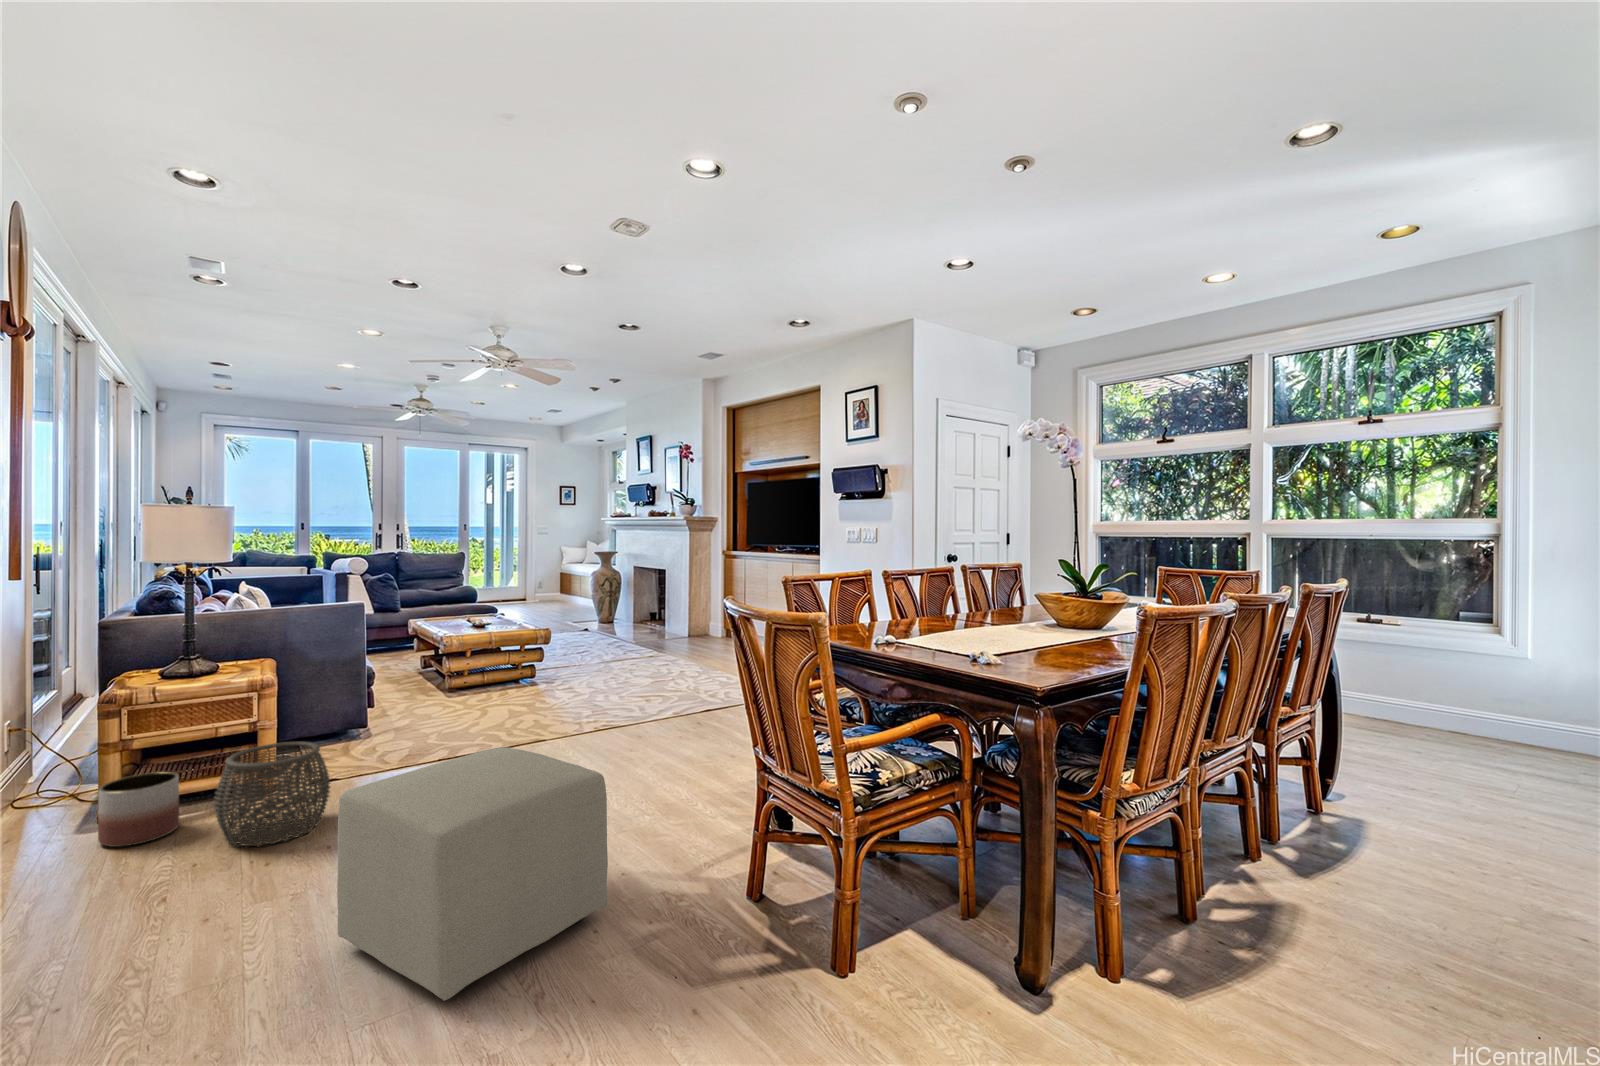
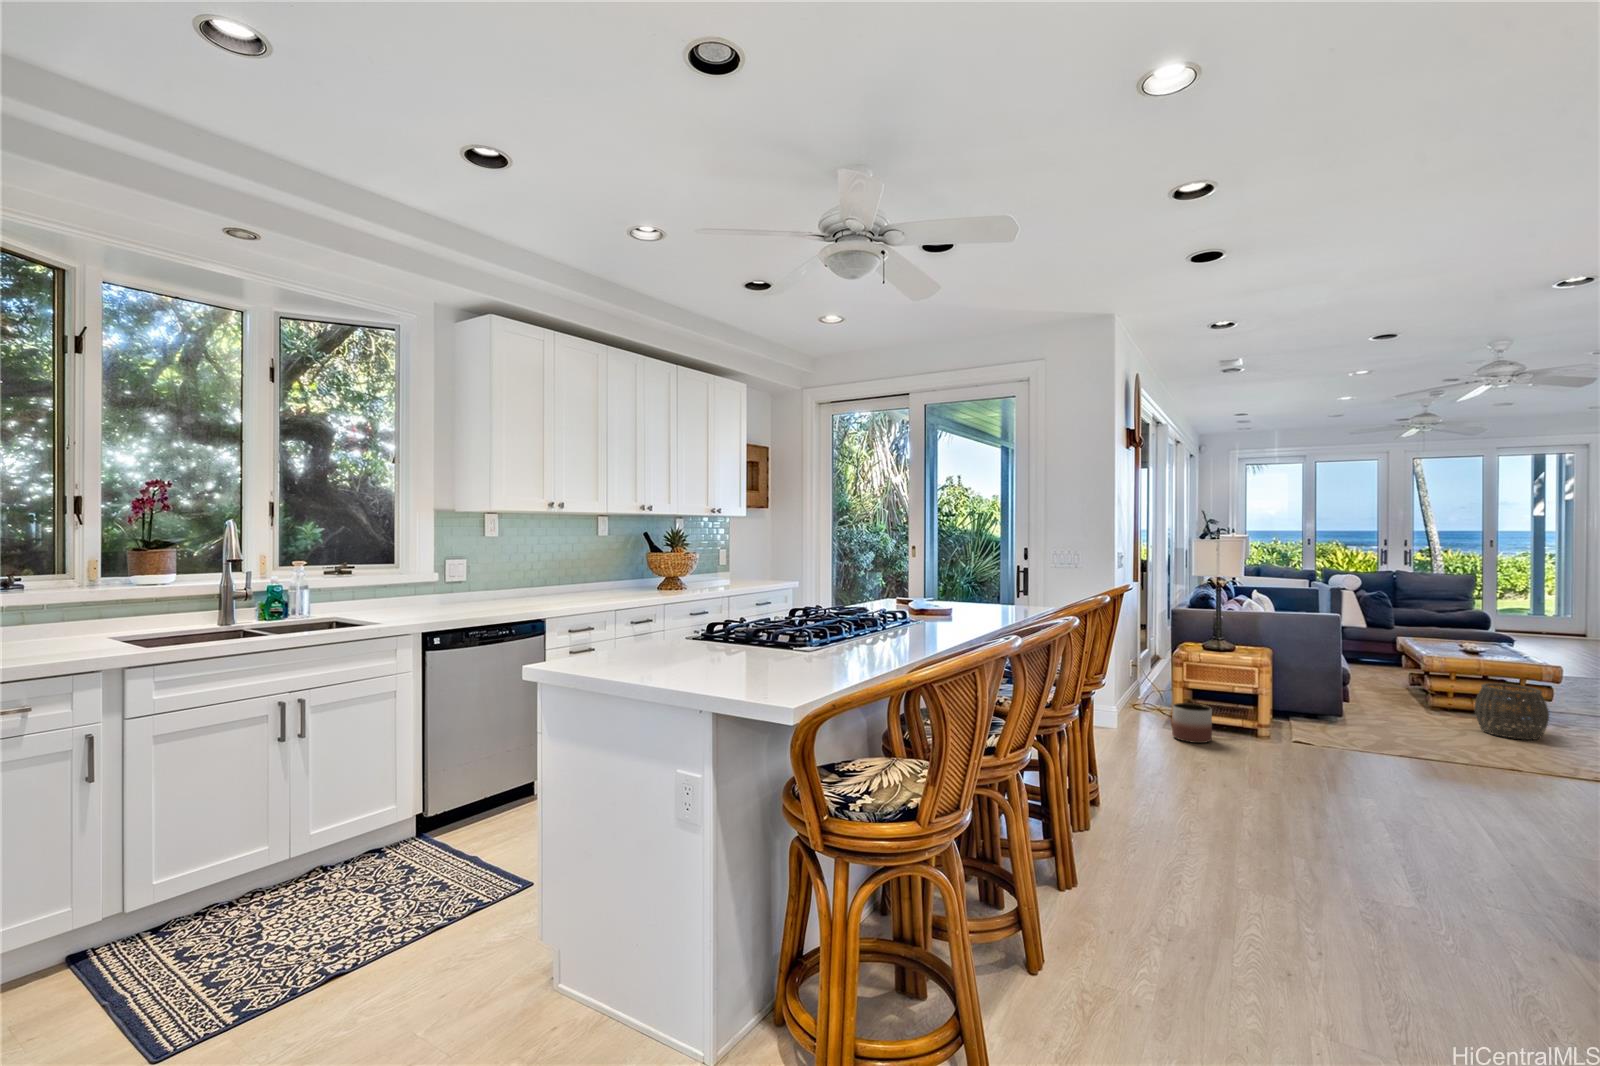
woven basket: present [214,742,331,847] -> present [1475,683,1549,740]
ottoman: present [337,747,608,1001] -> none [1295,729,1507,879]

